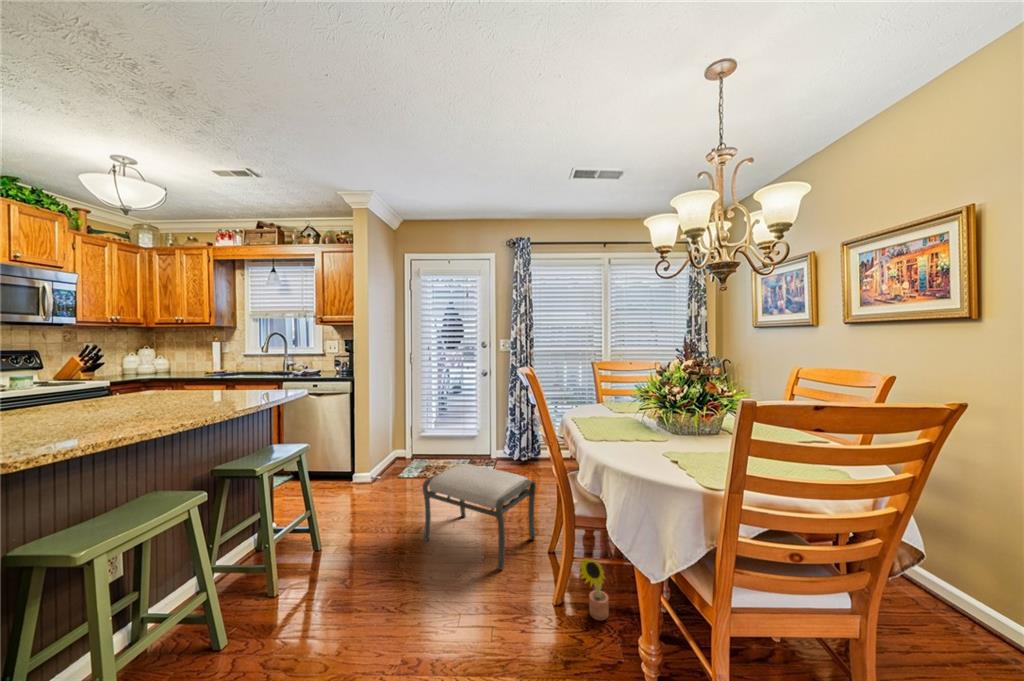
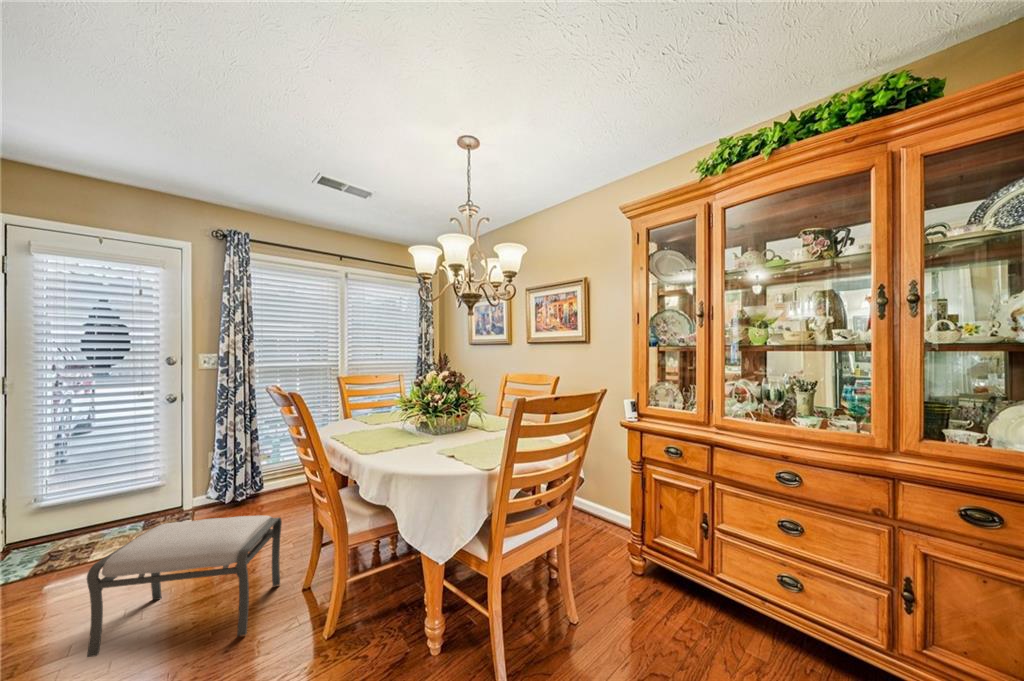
decorative plant: present [578,558,609,620] -> none [352,570,385,631]

